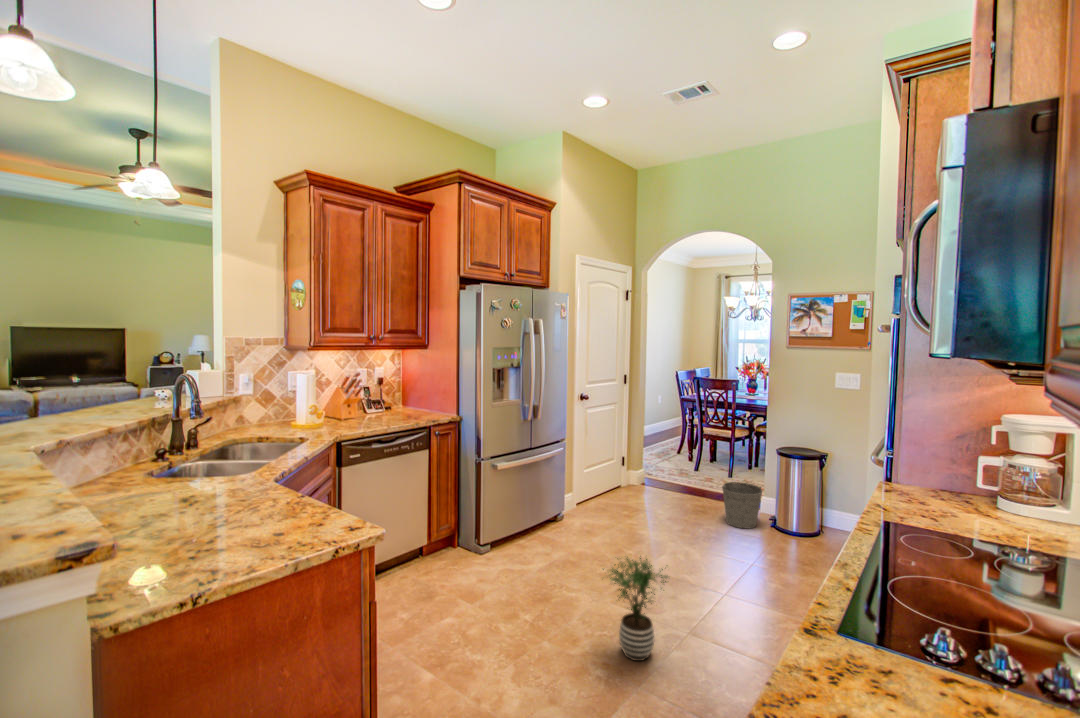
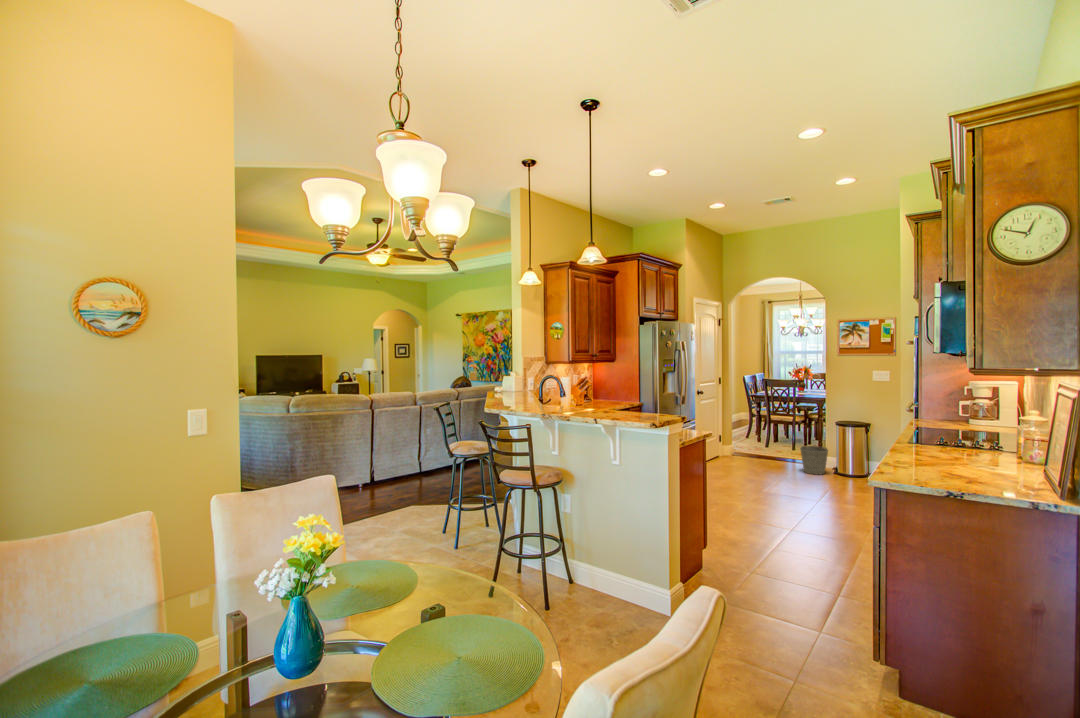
potted plant: present [603,556,668,661] -> none [762,469,803,523]

